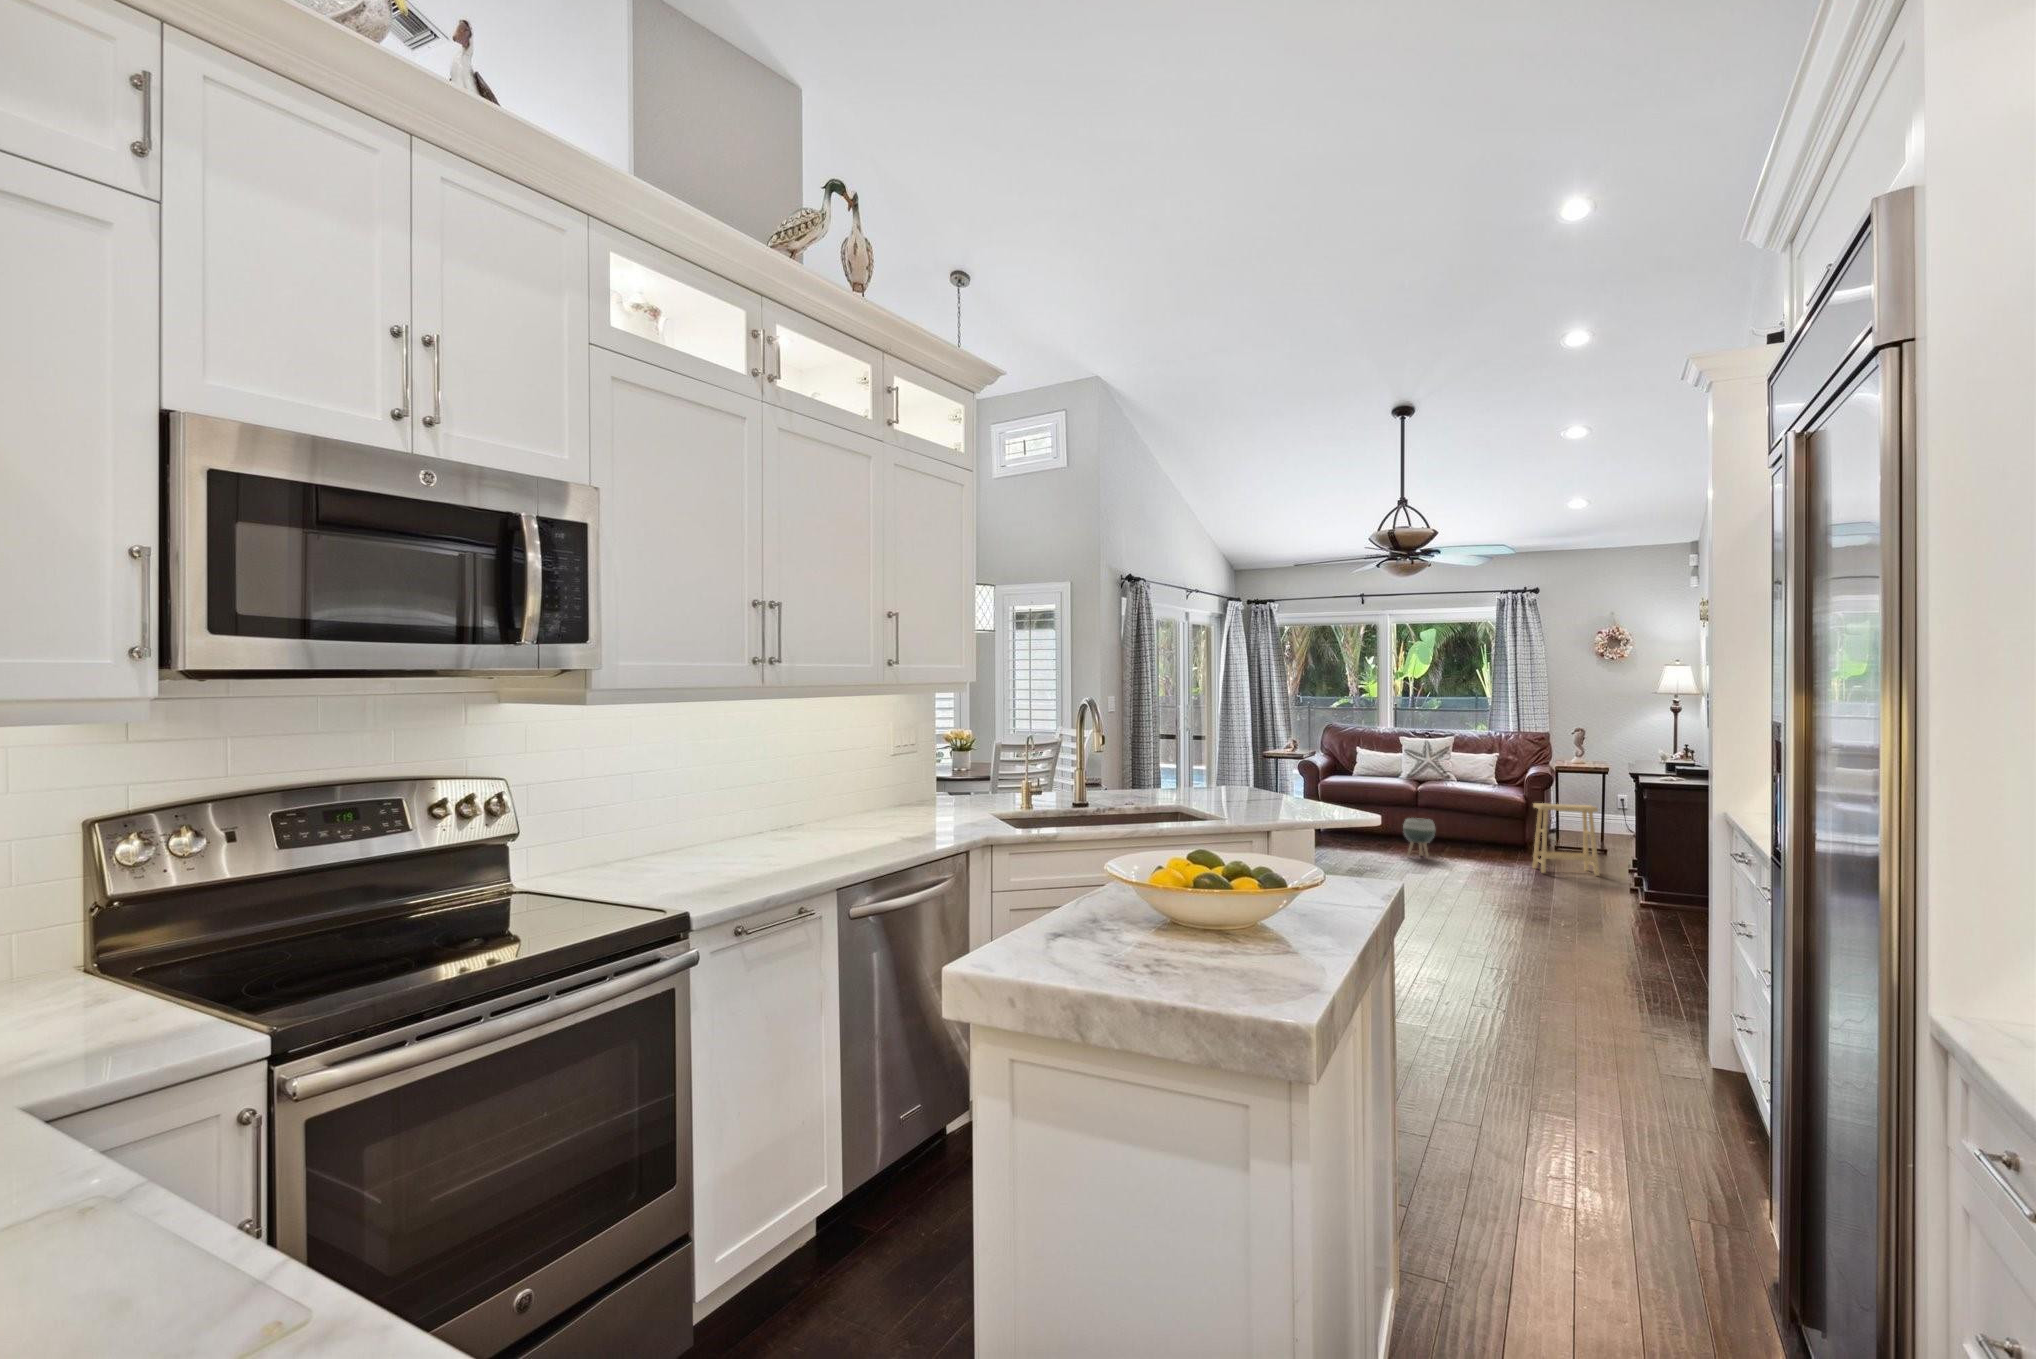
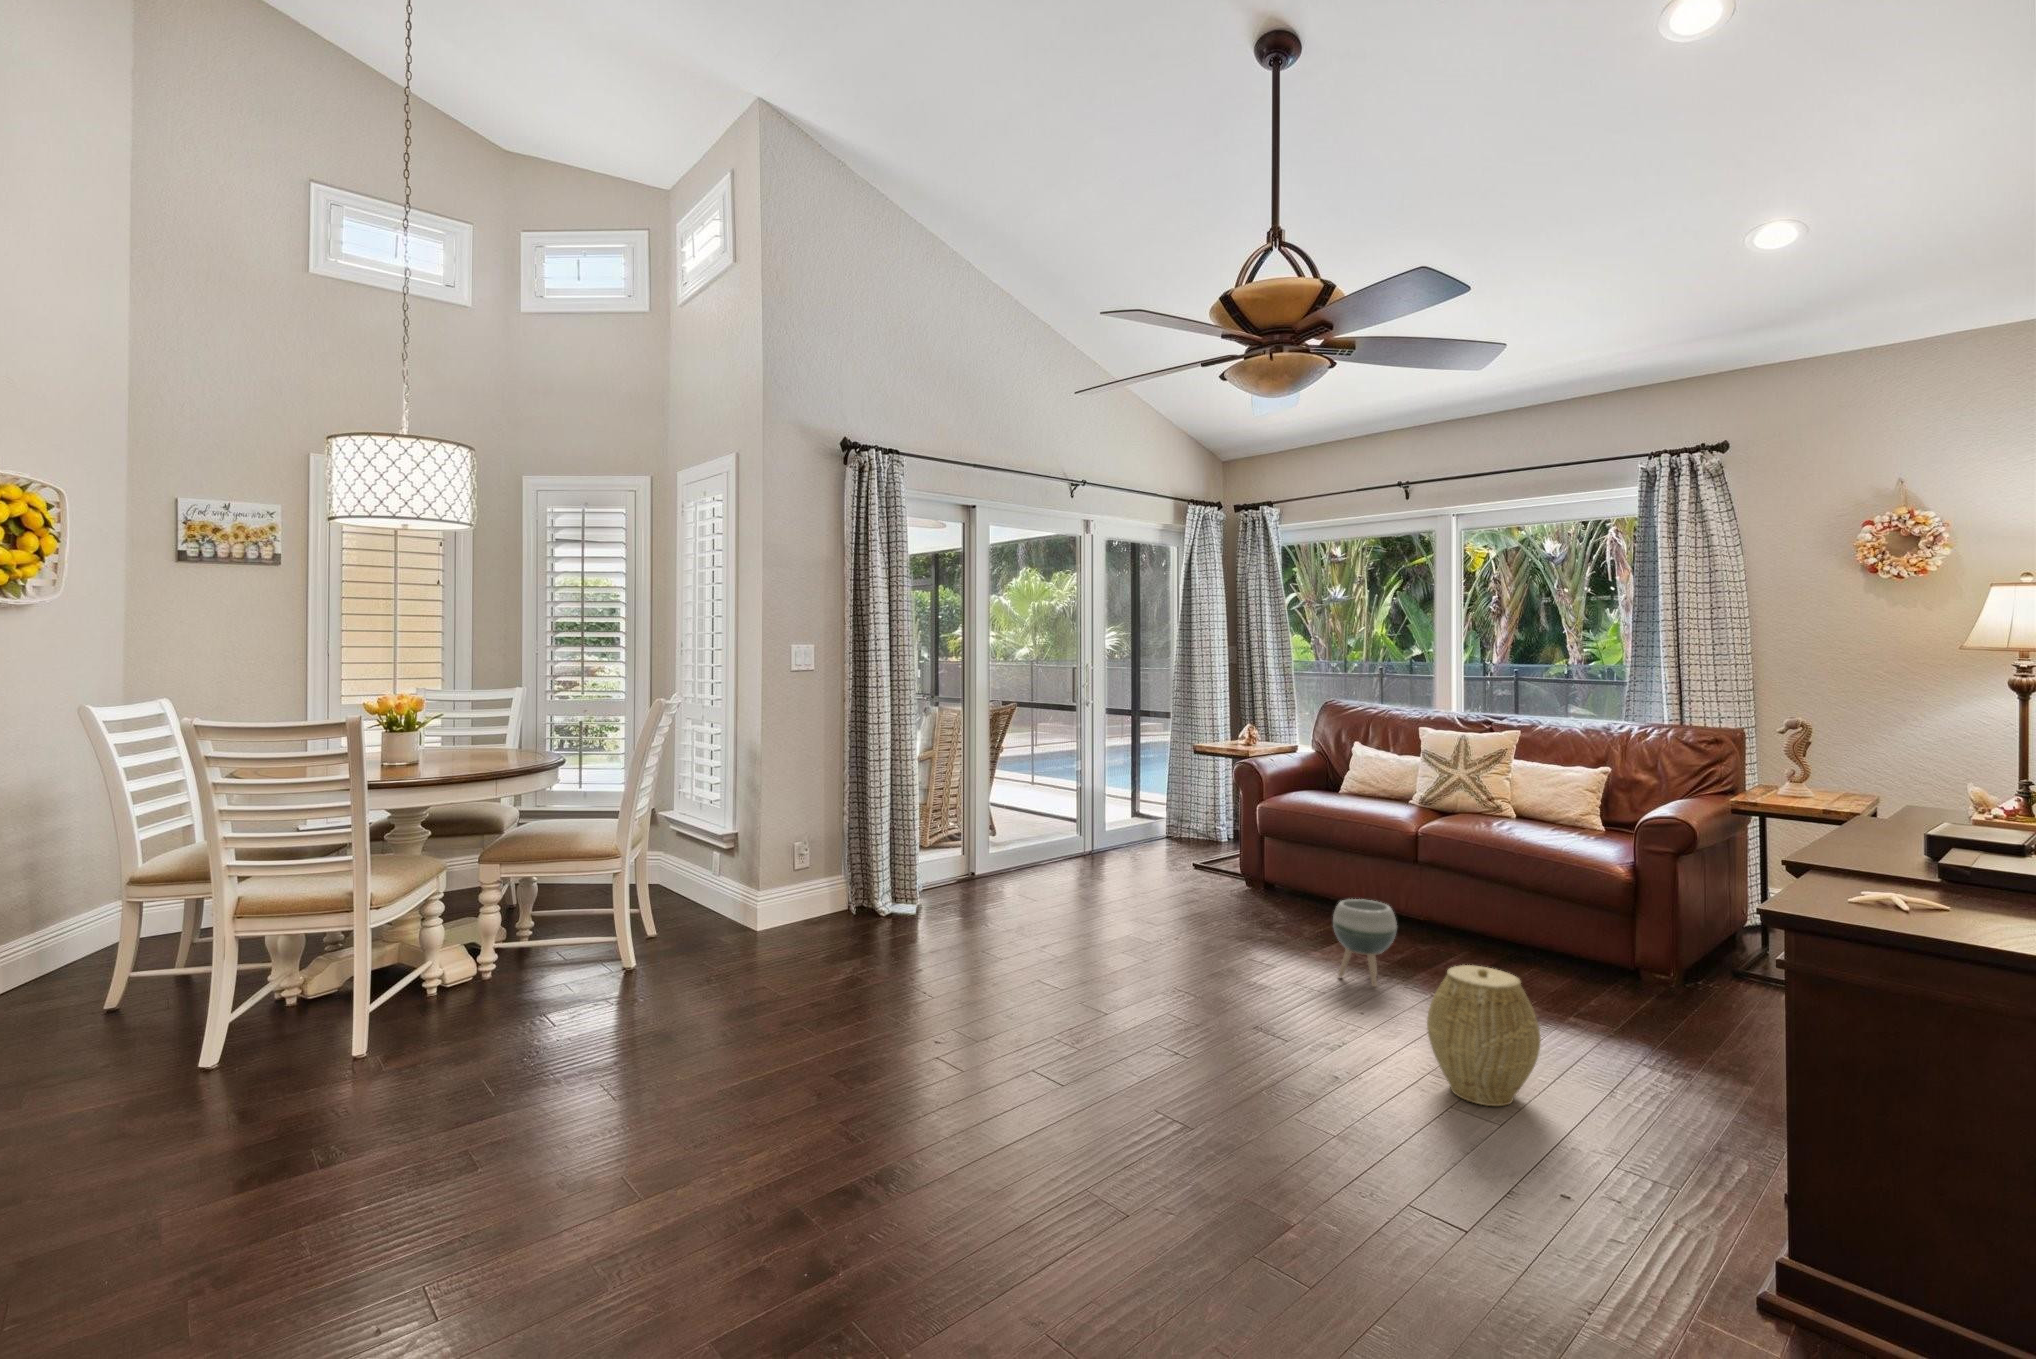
footstool: present [1532,803,1599,876] -> none [1586,901,1742,1102]
woven basket: none [1487,827,1535,882] -> present [1427,965,1541,1106]

